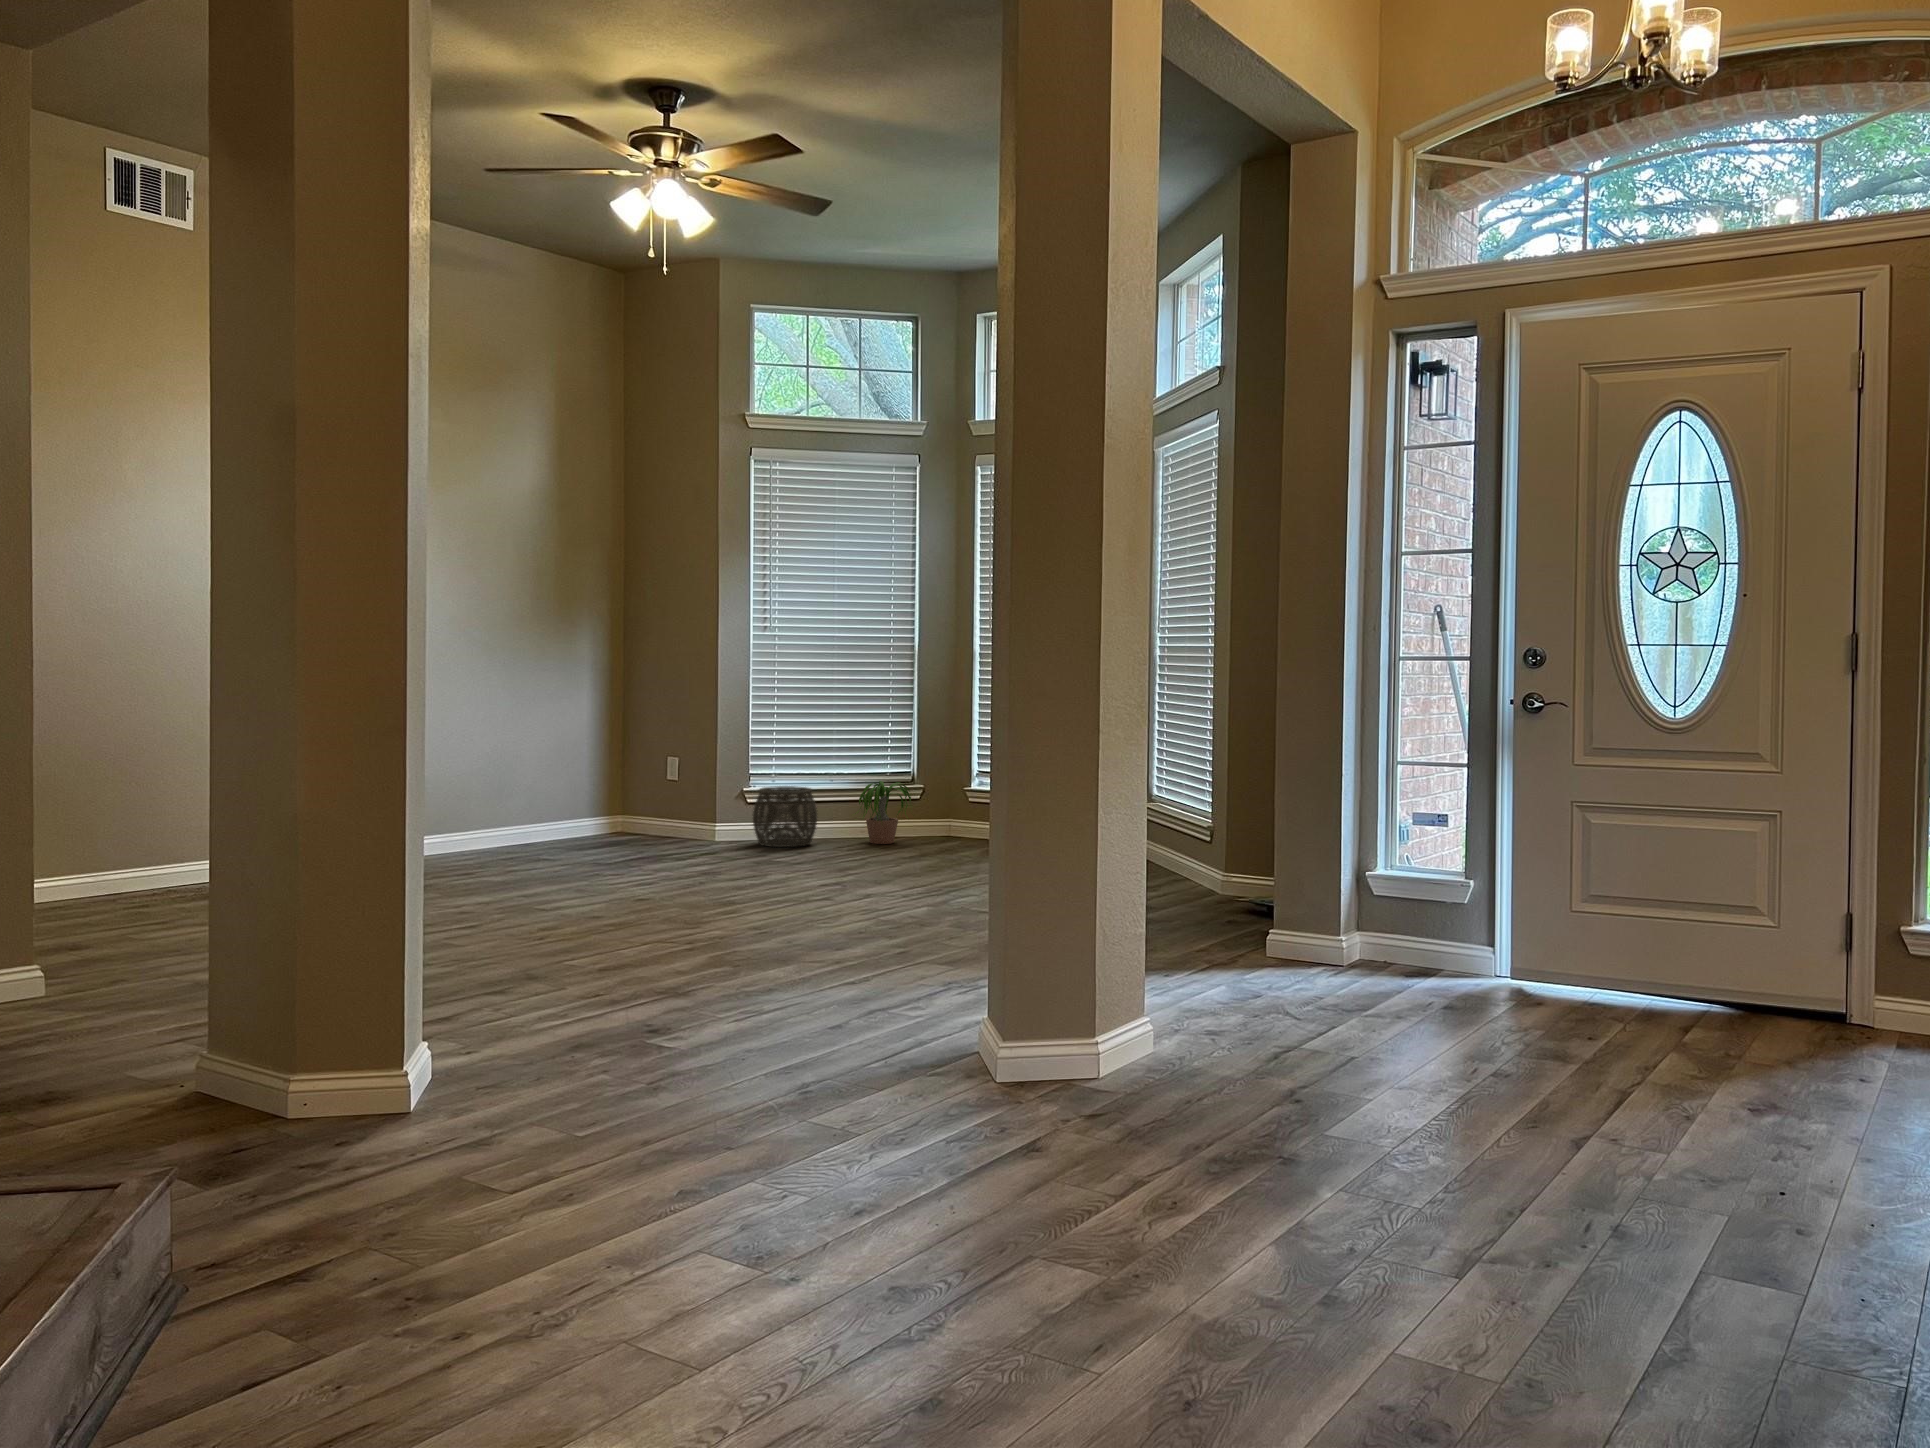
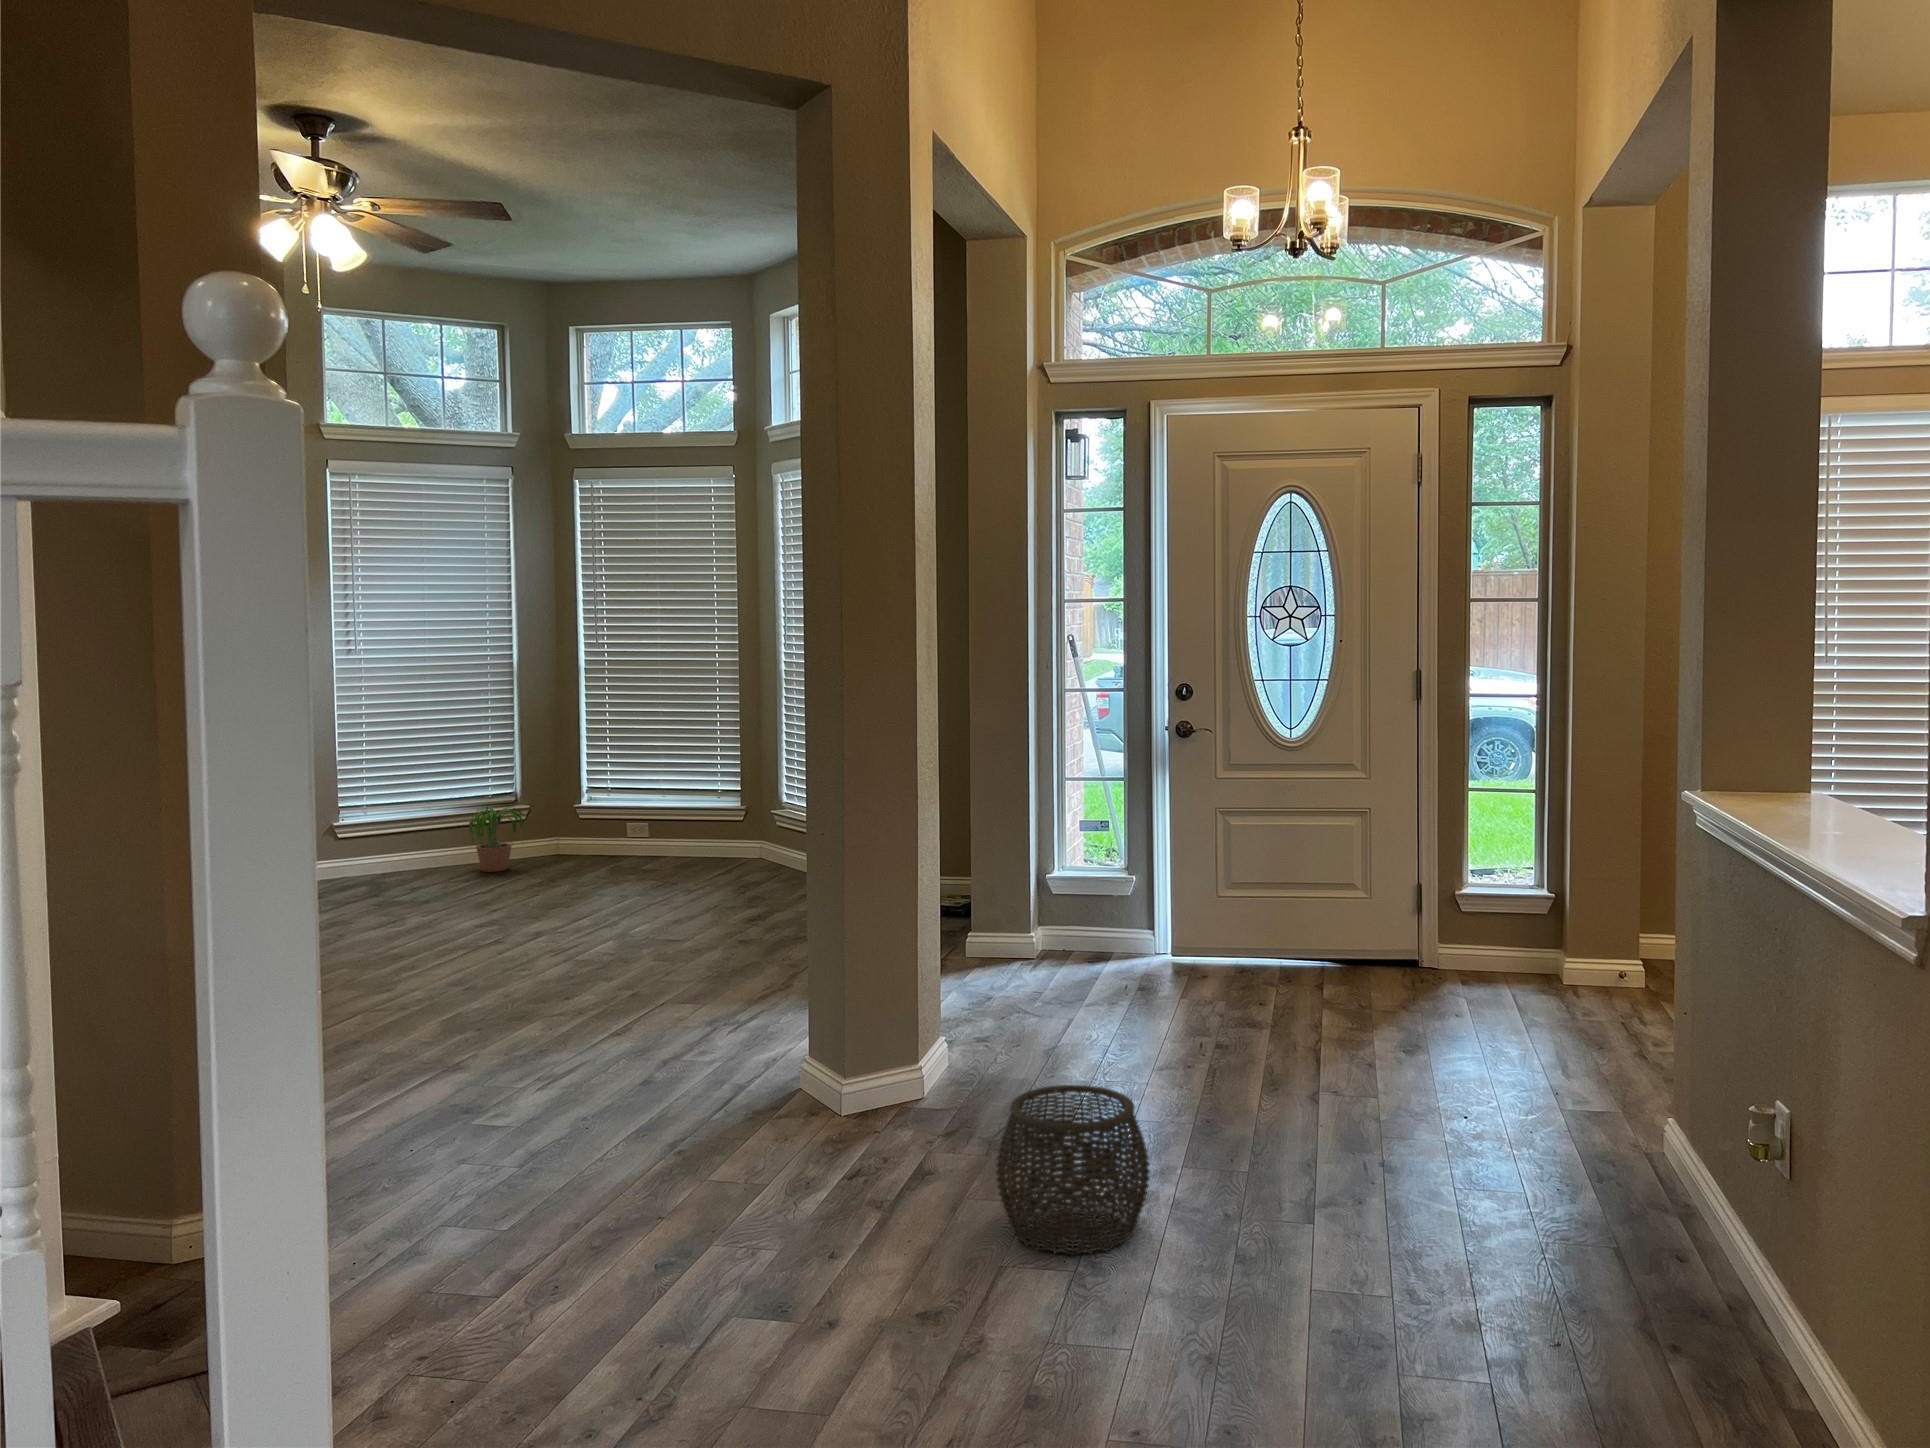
woven basket: present [753,786,818,847] -> present [996,1085,1150,1255]

